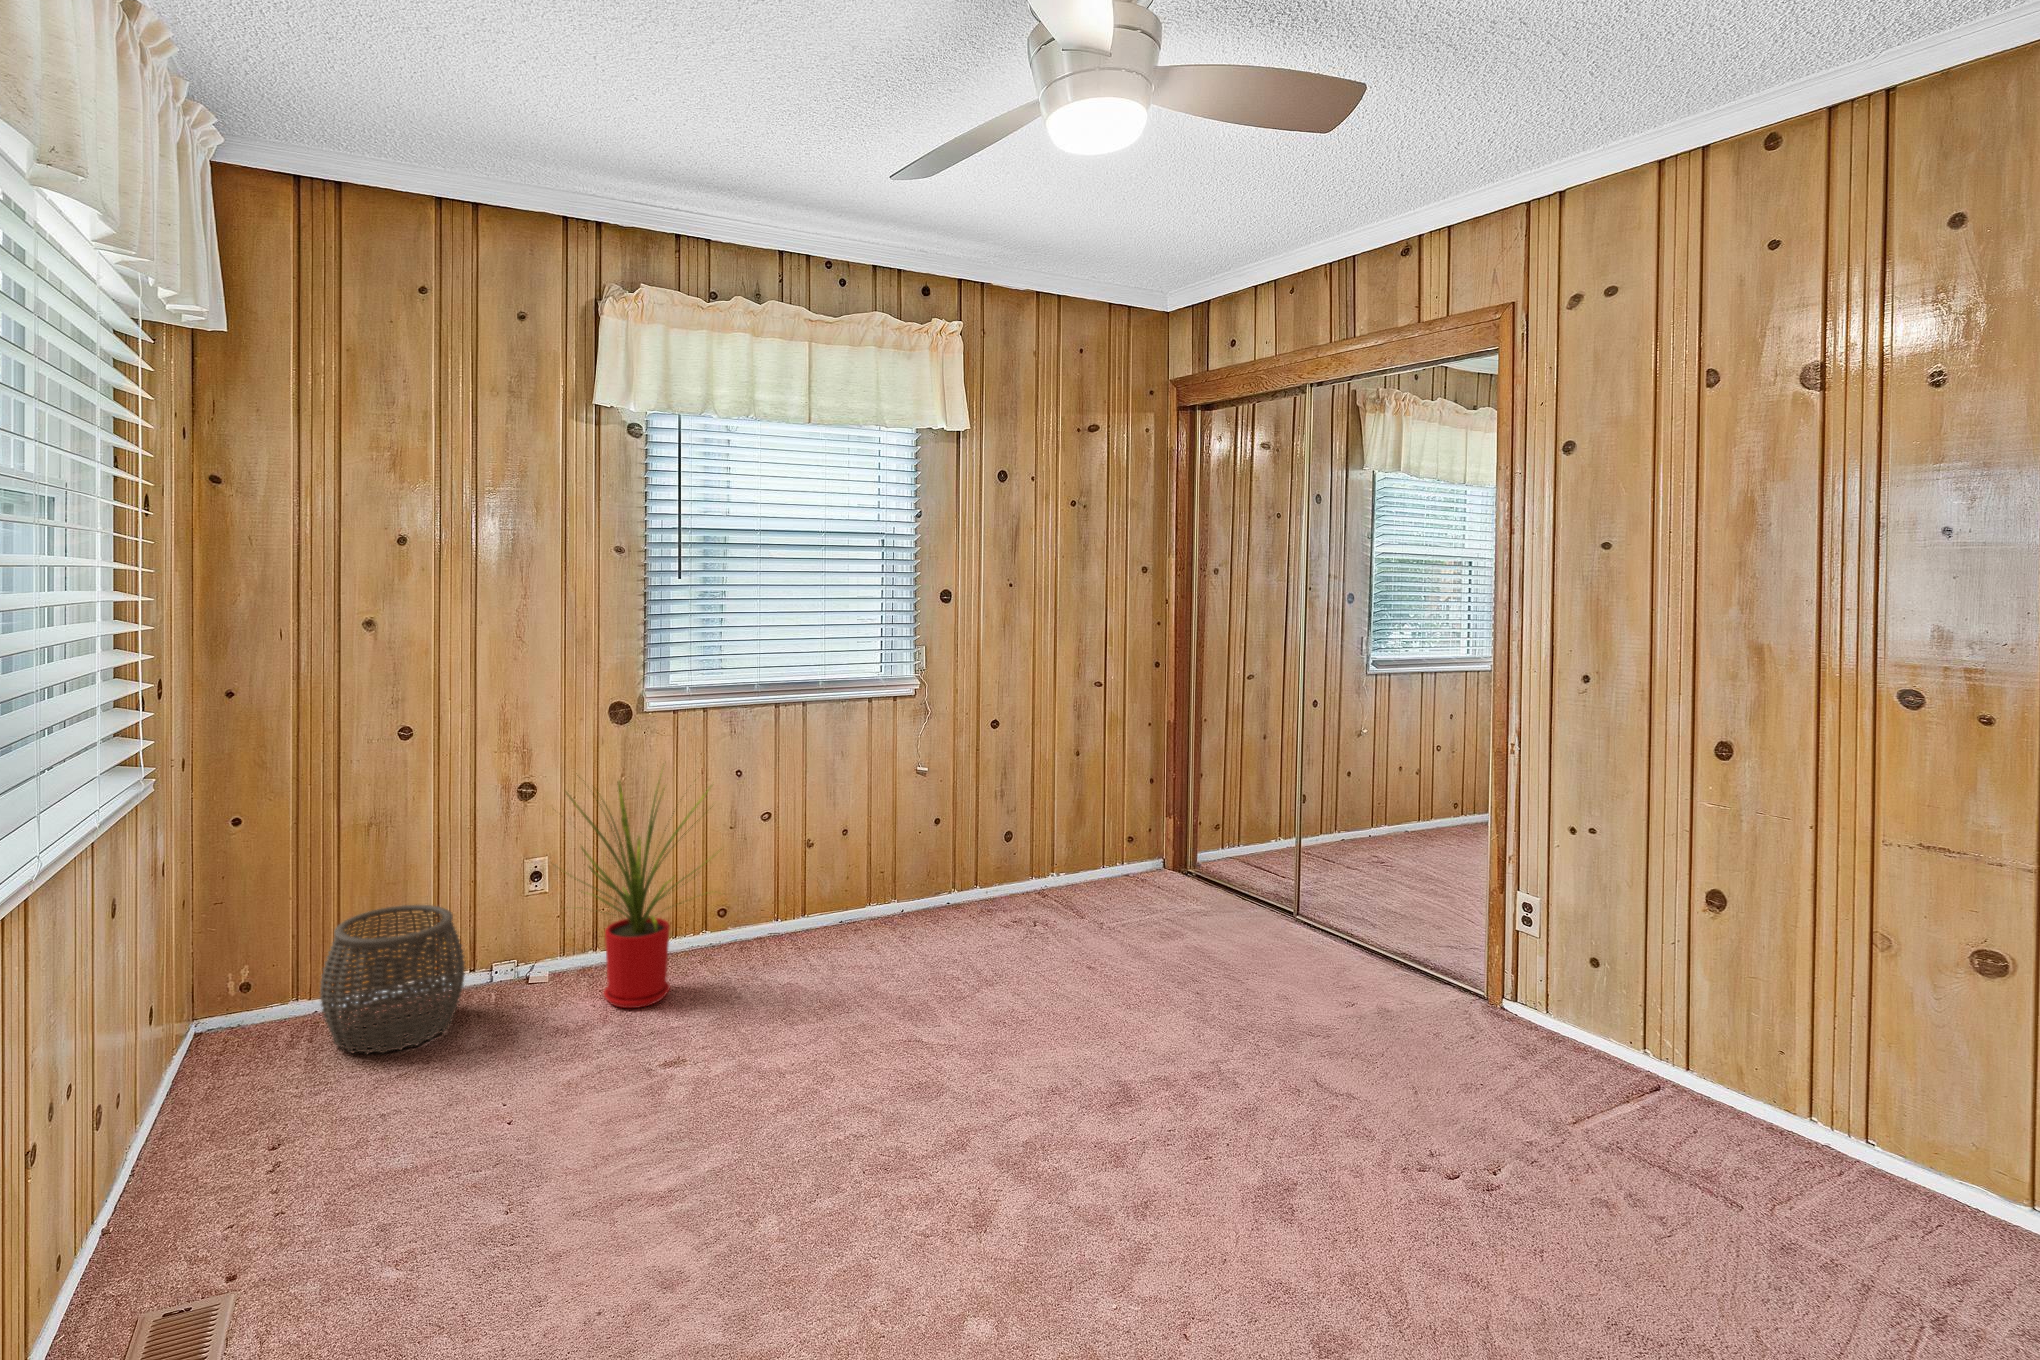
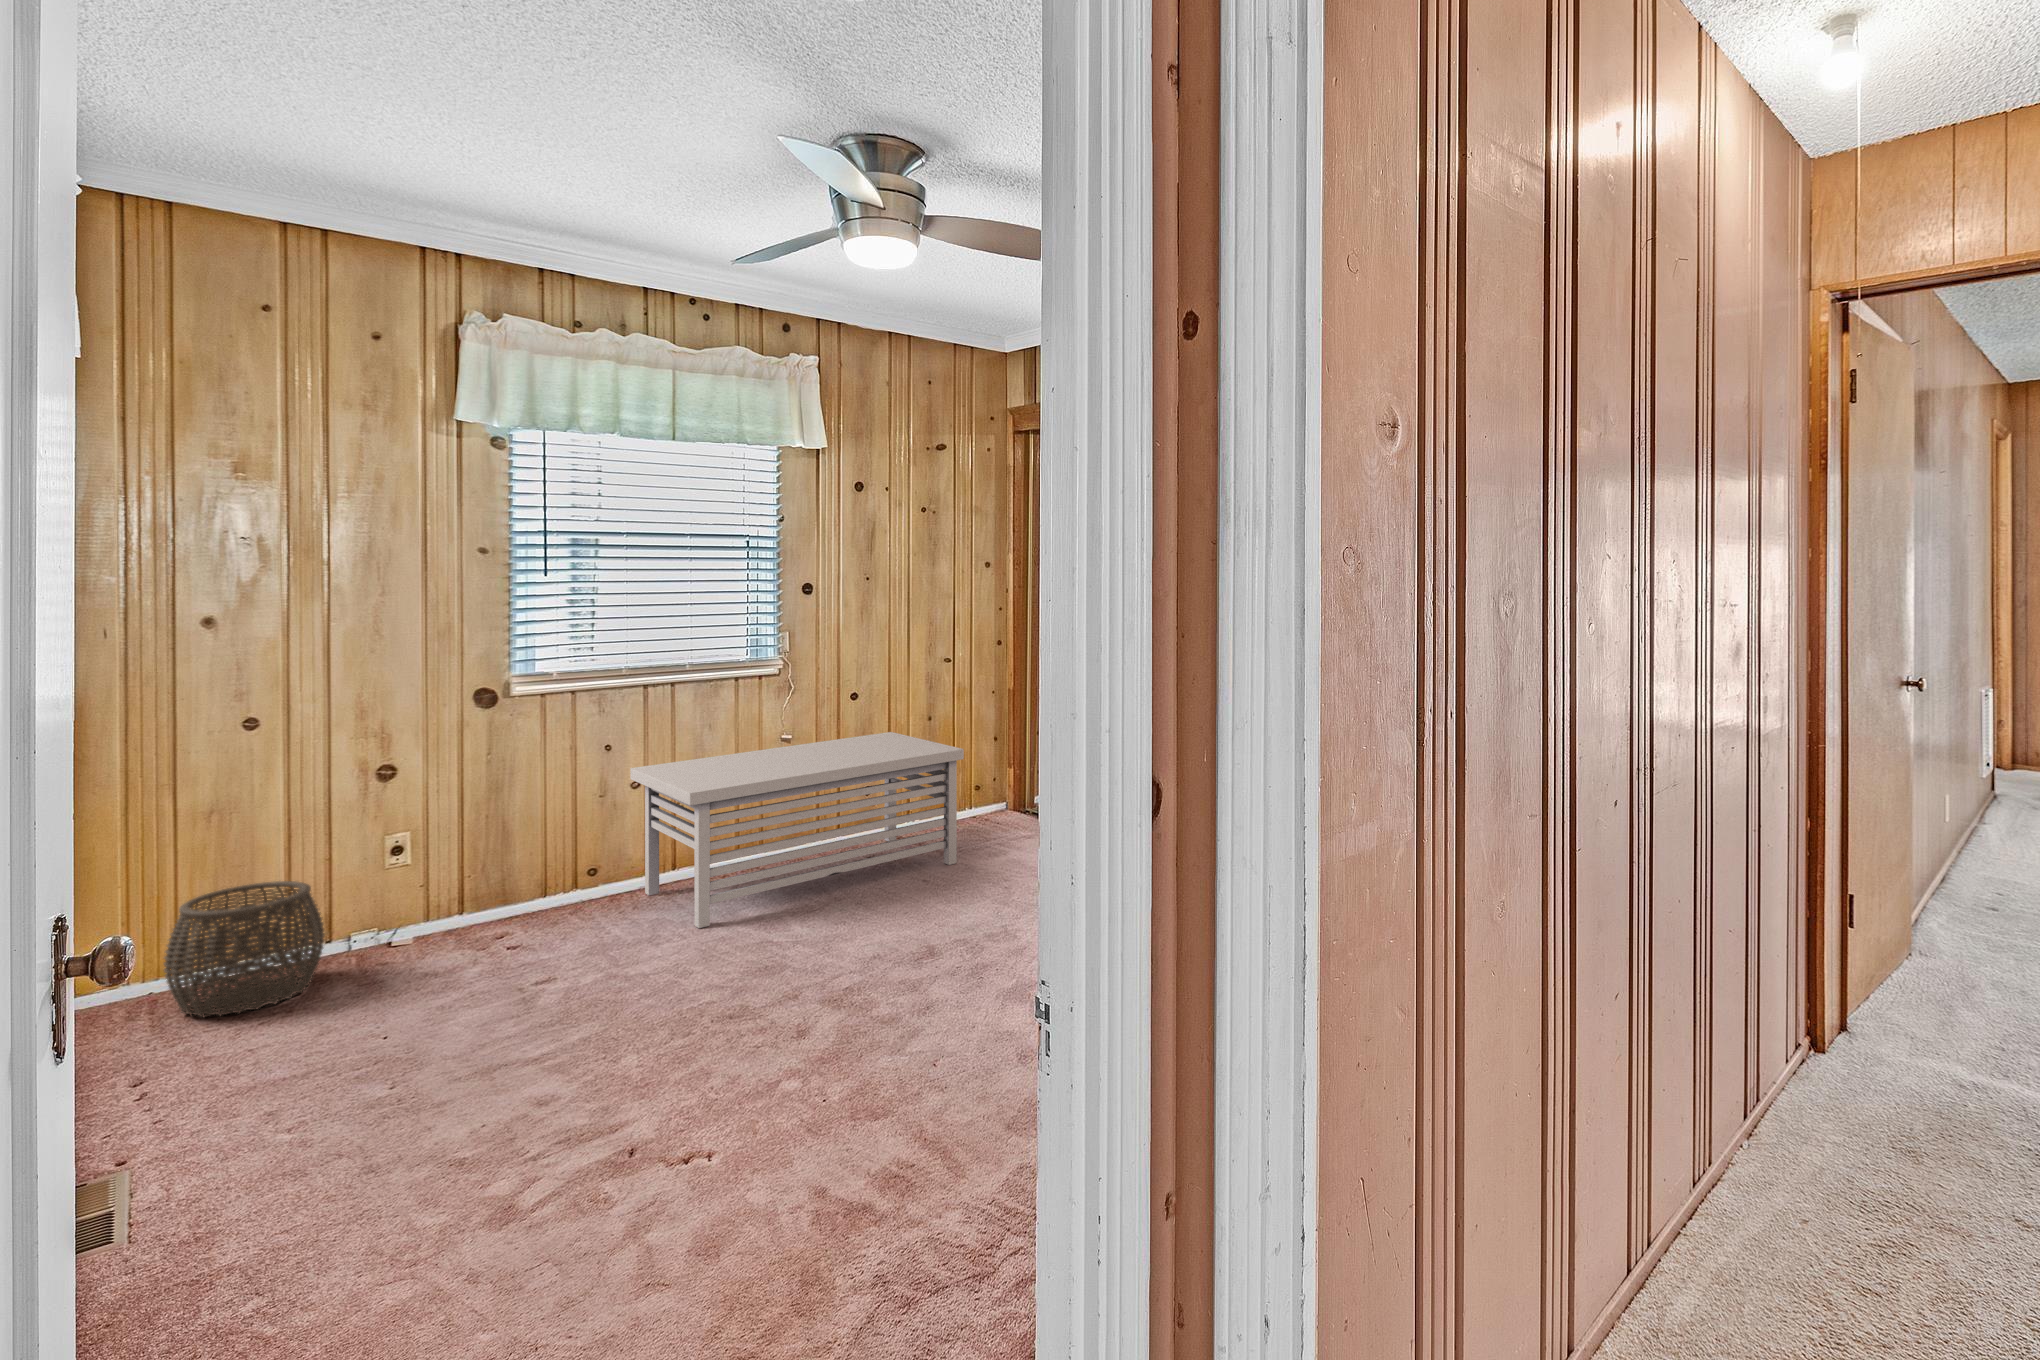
storage bench: none [762,767,1132,1001] -> present [630,732,964,928]
house plant: present [566,777,711,1008] -> none [413,738,595,955]

